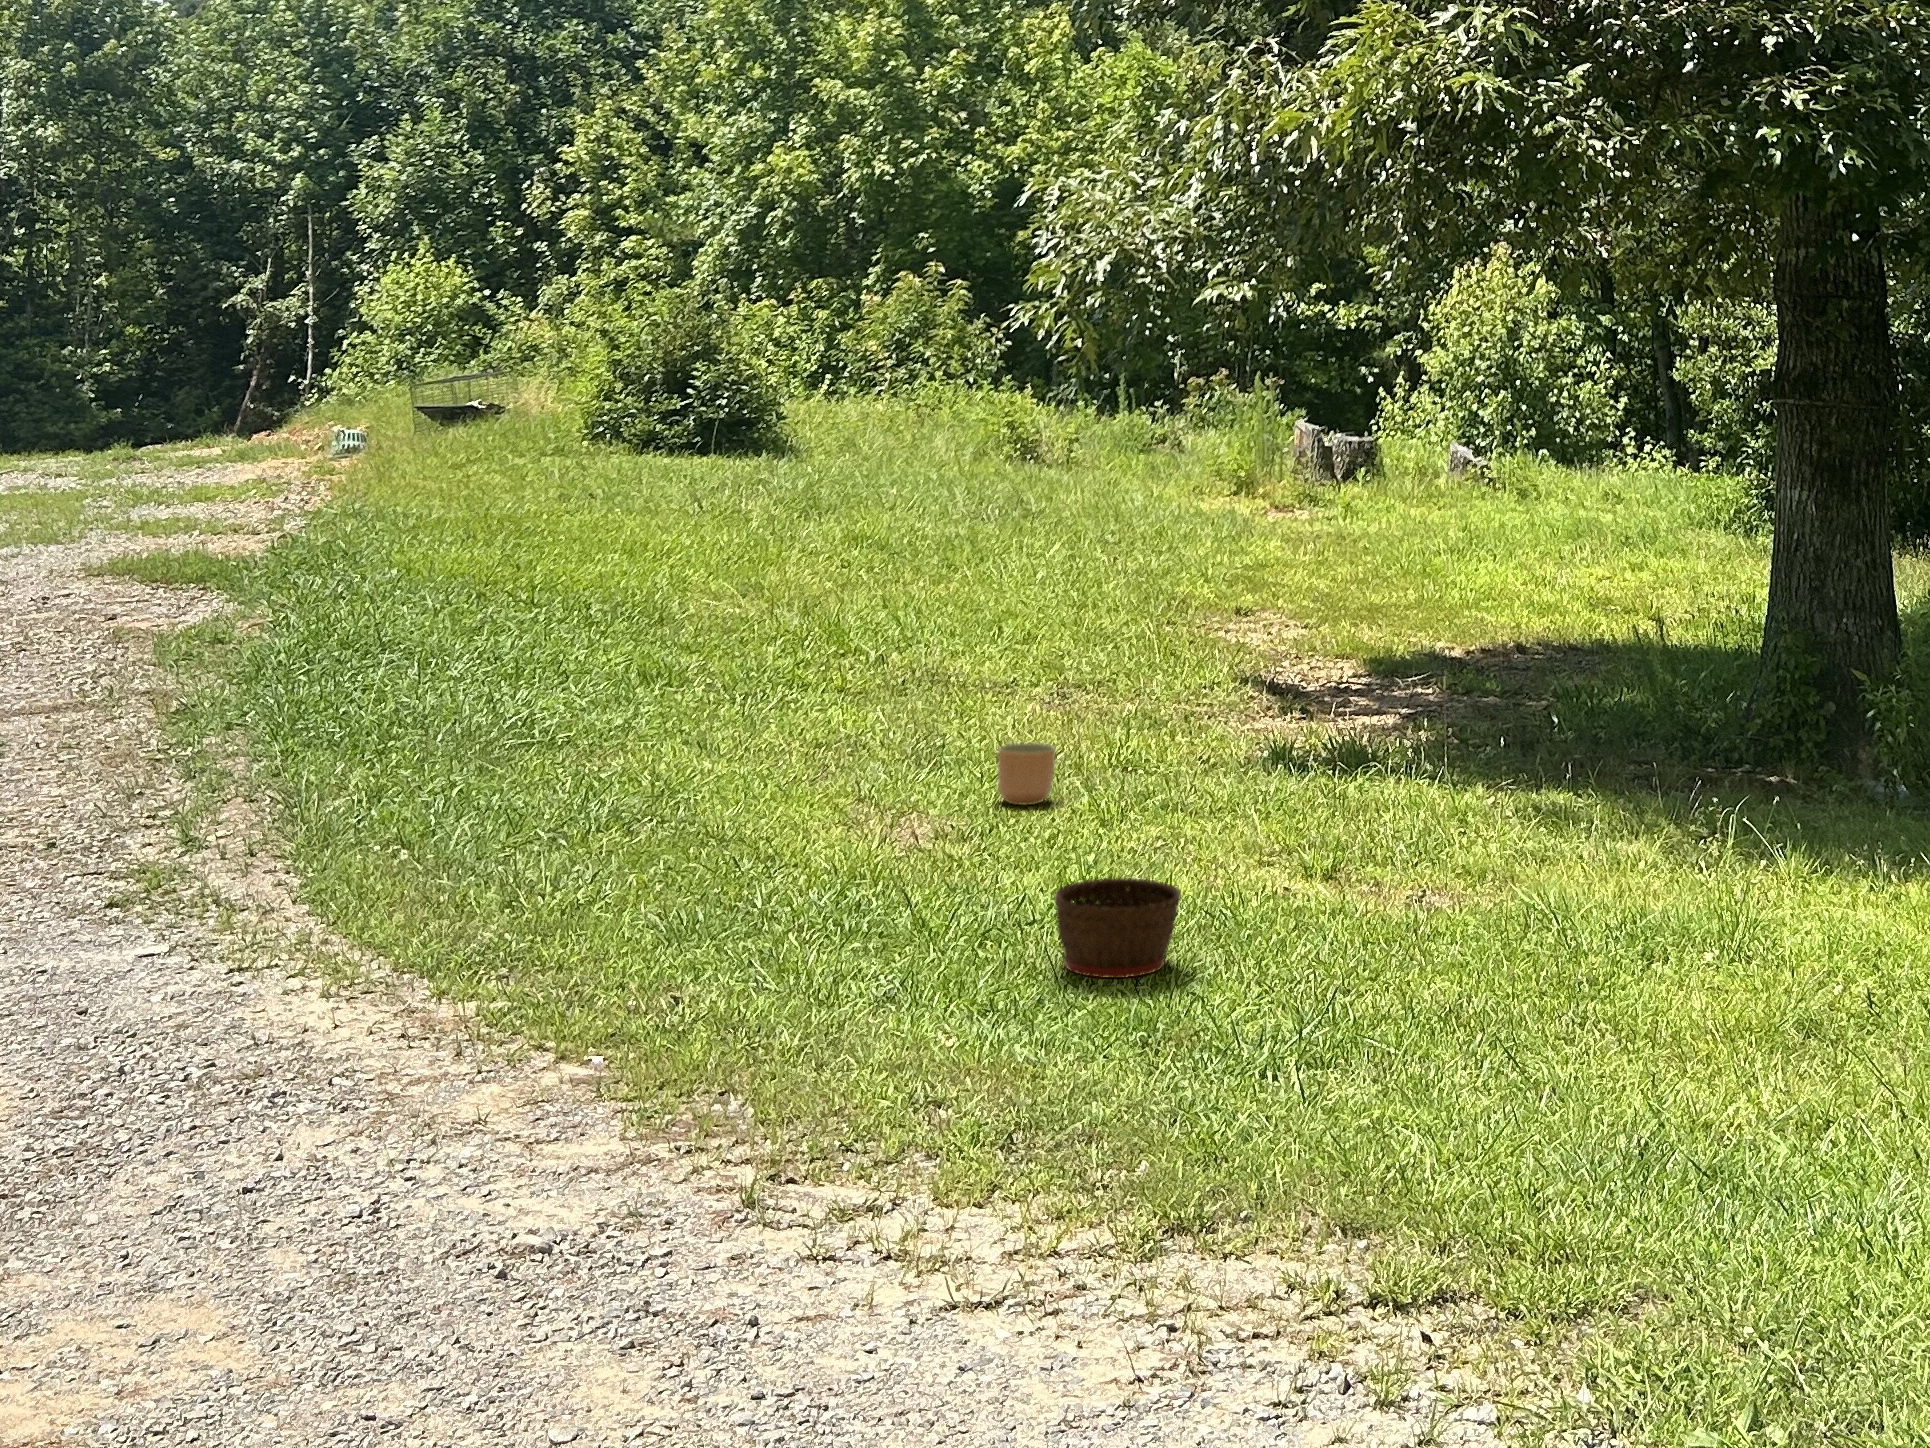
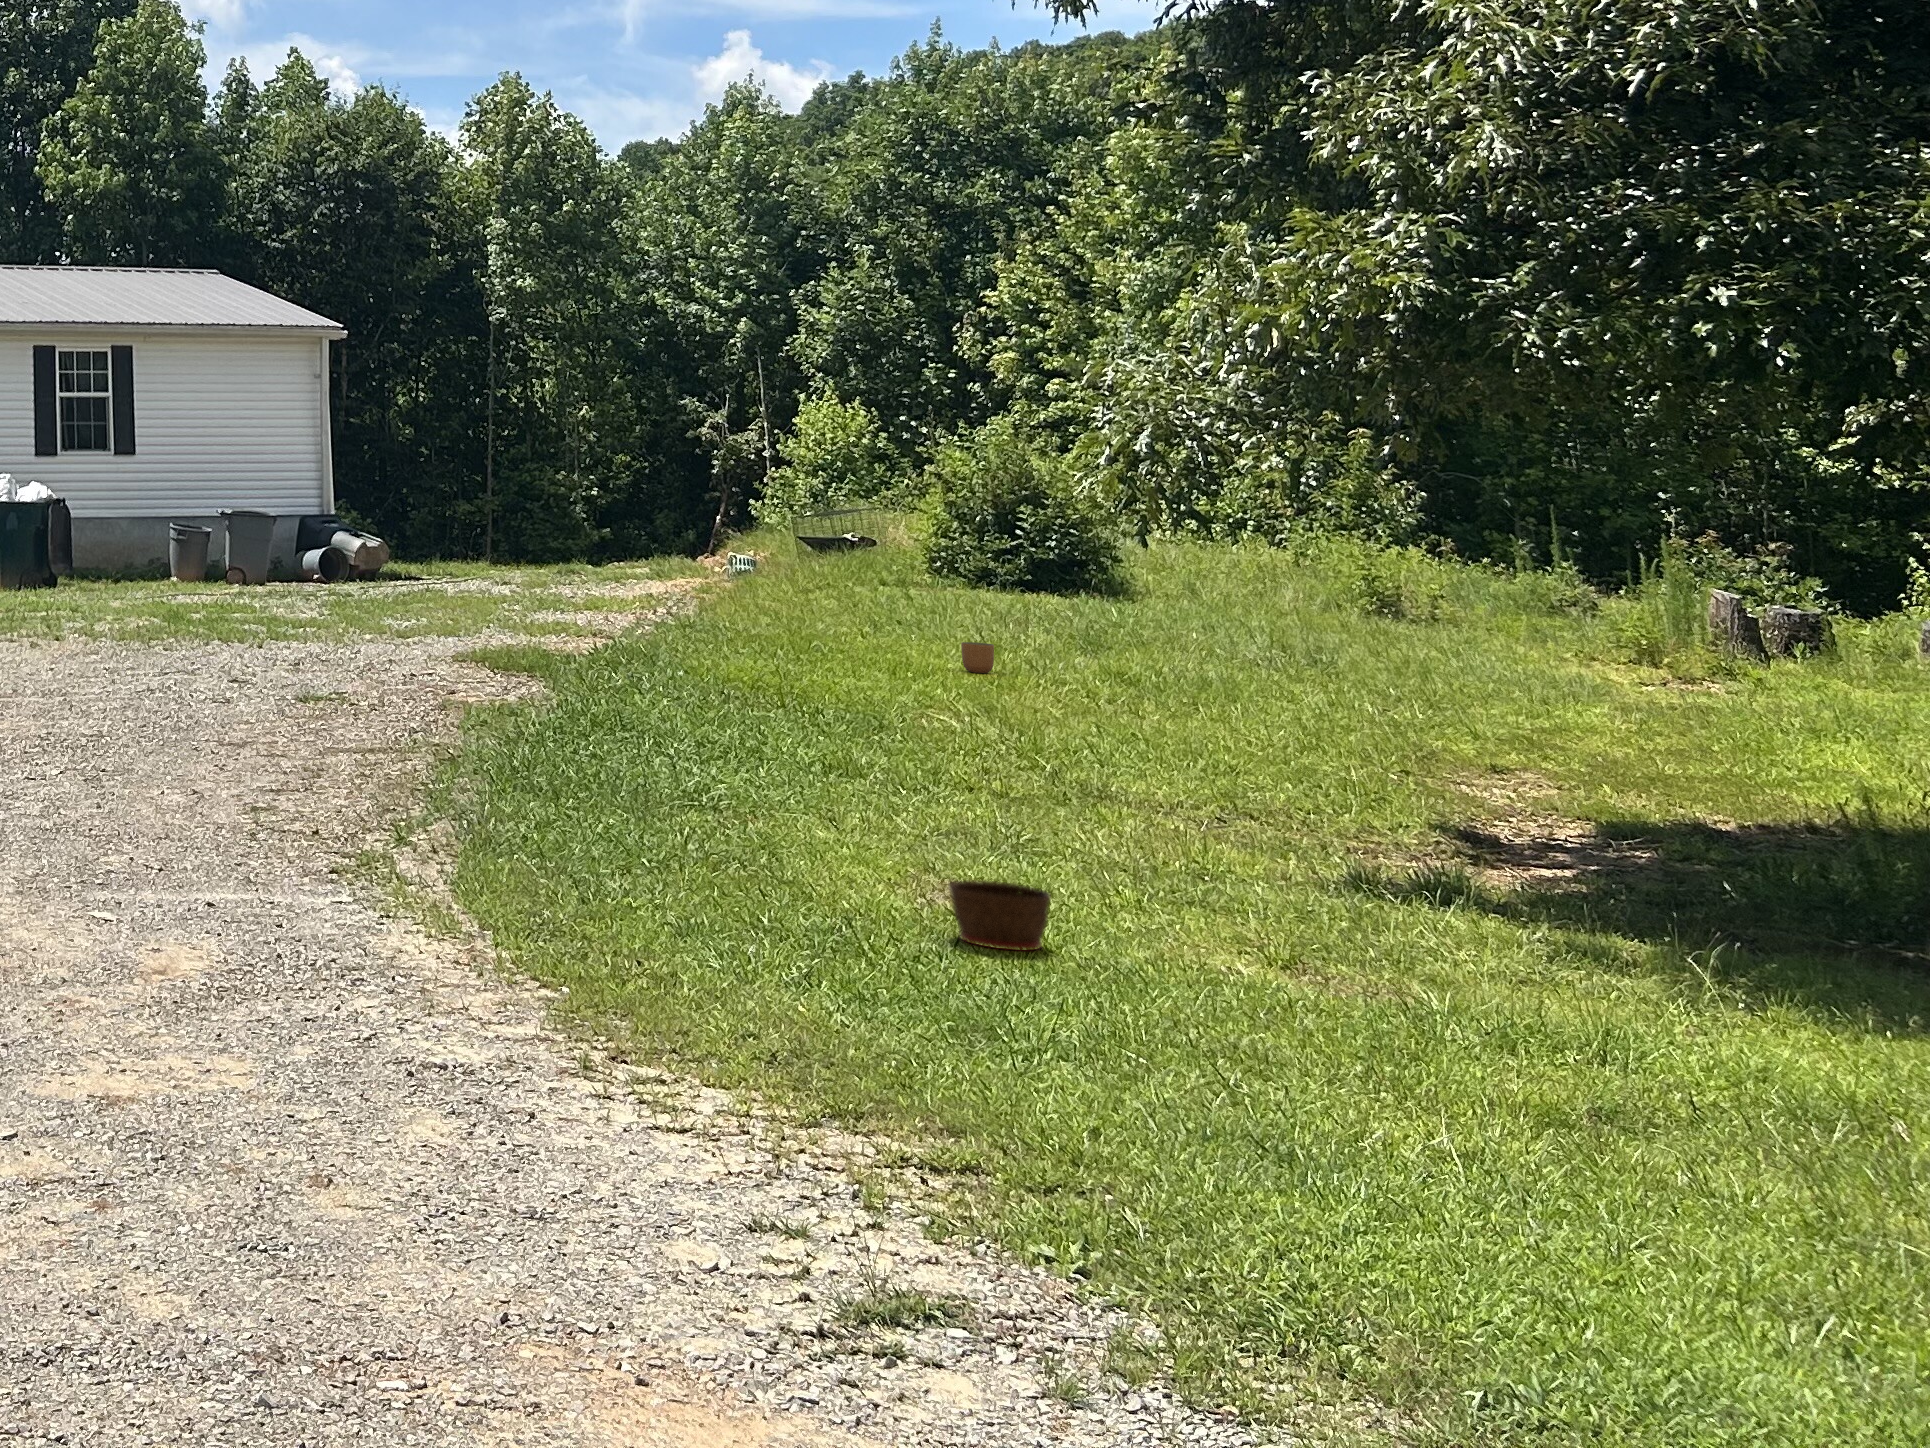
planter: present [998,742,1056,805] -> present [961,642,994,673]

